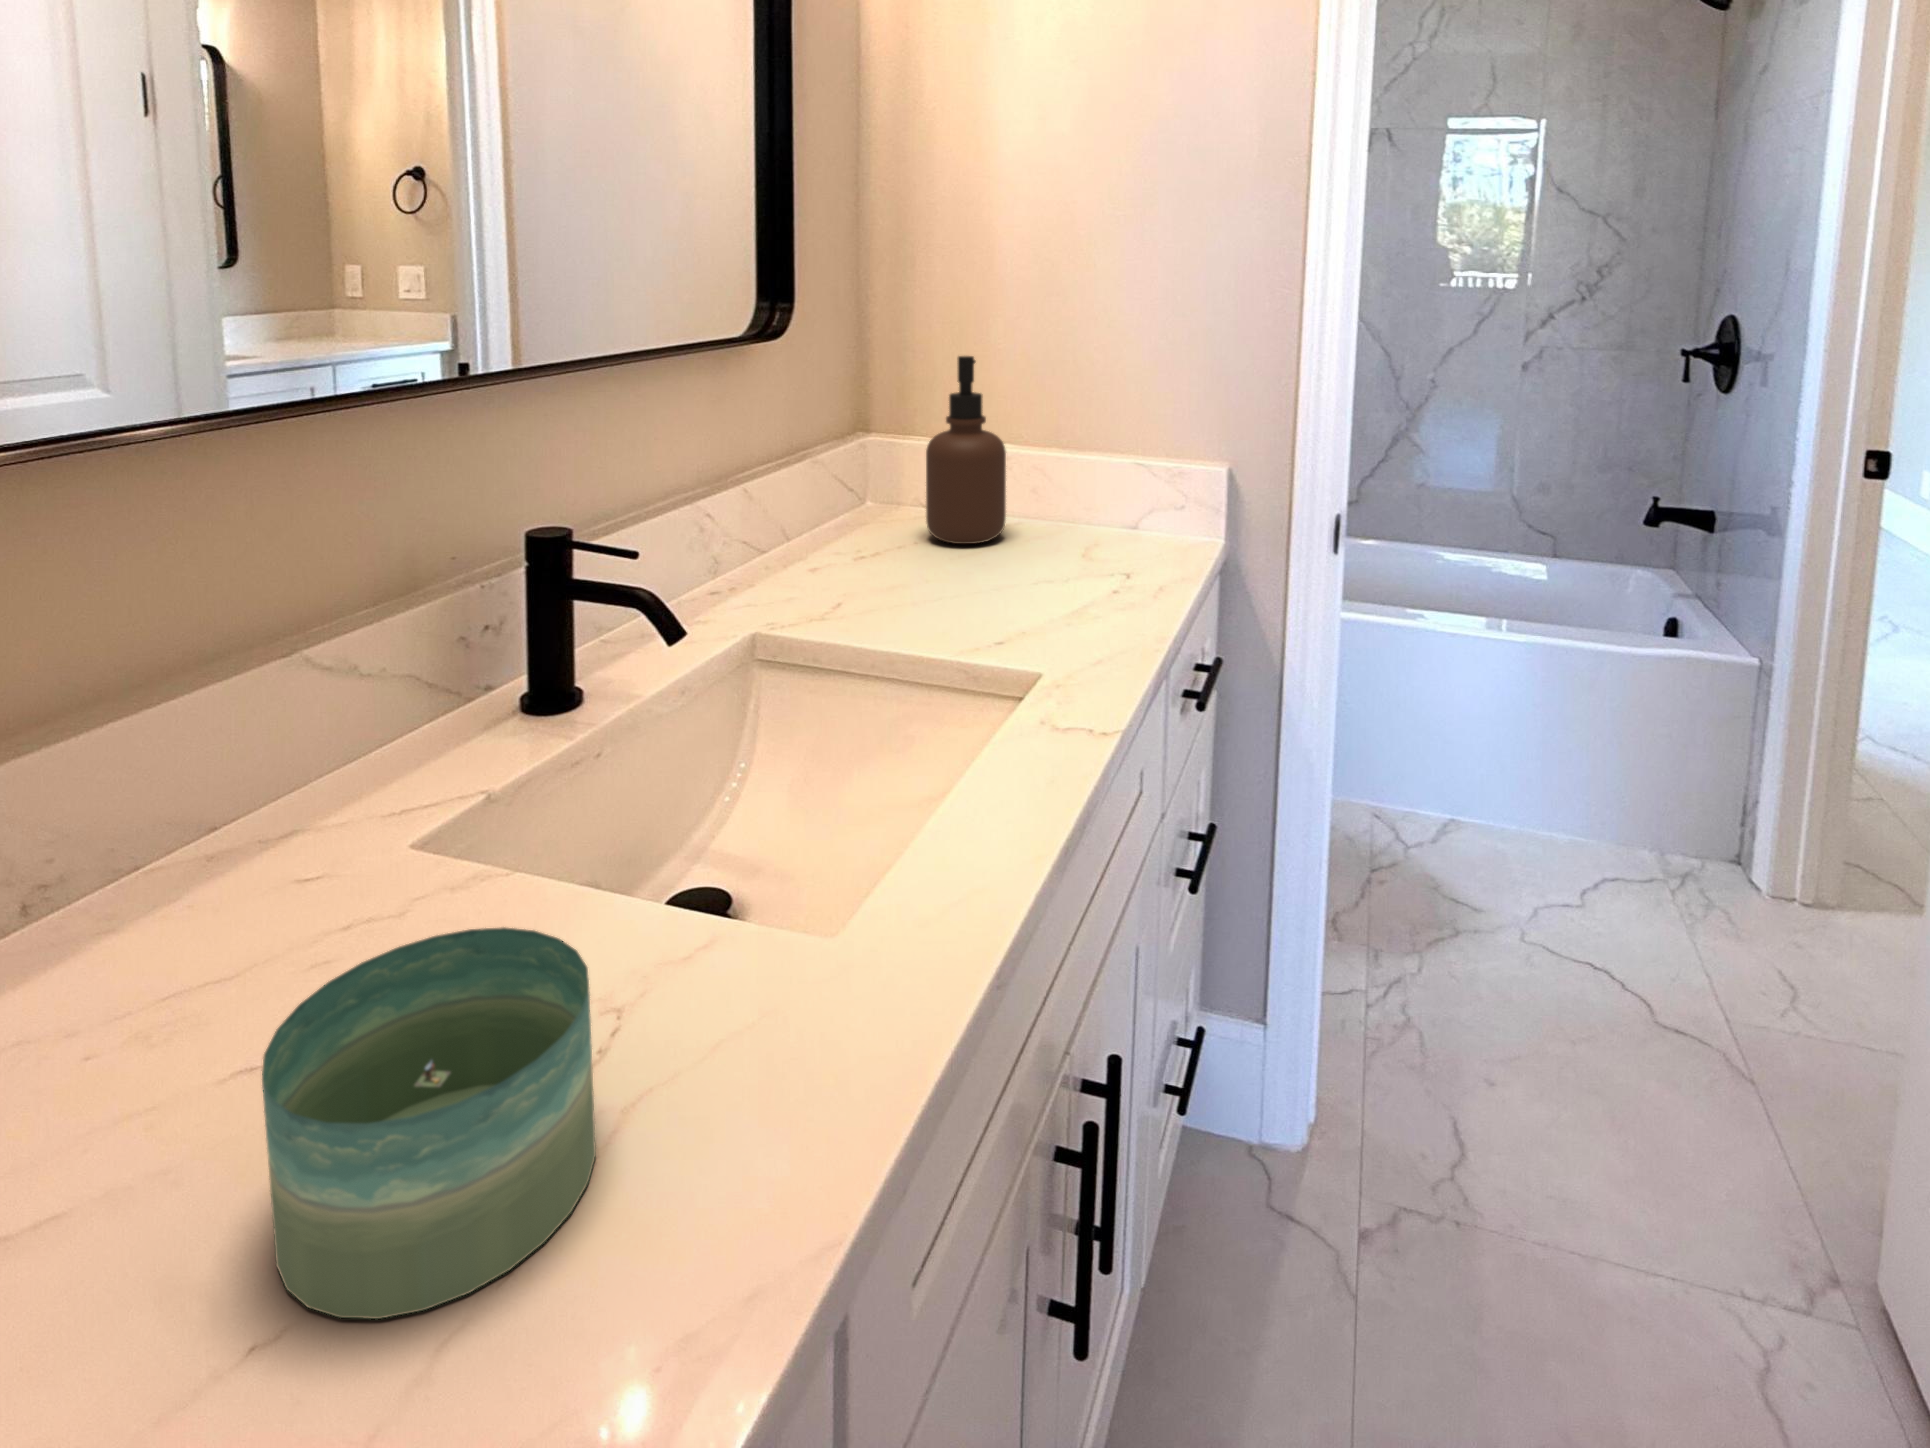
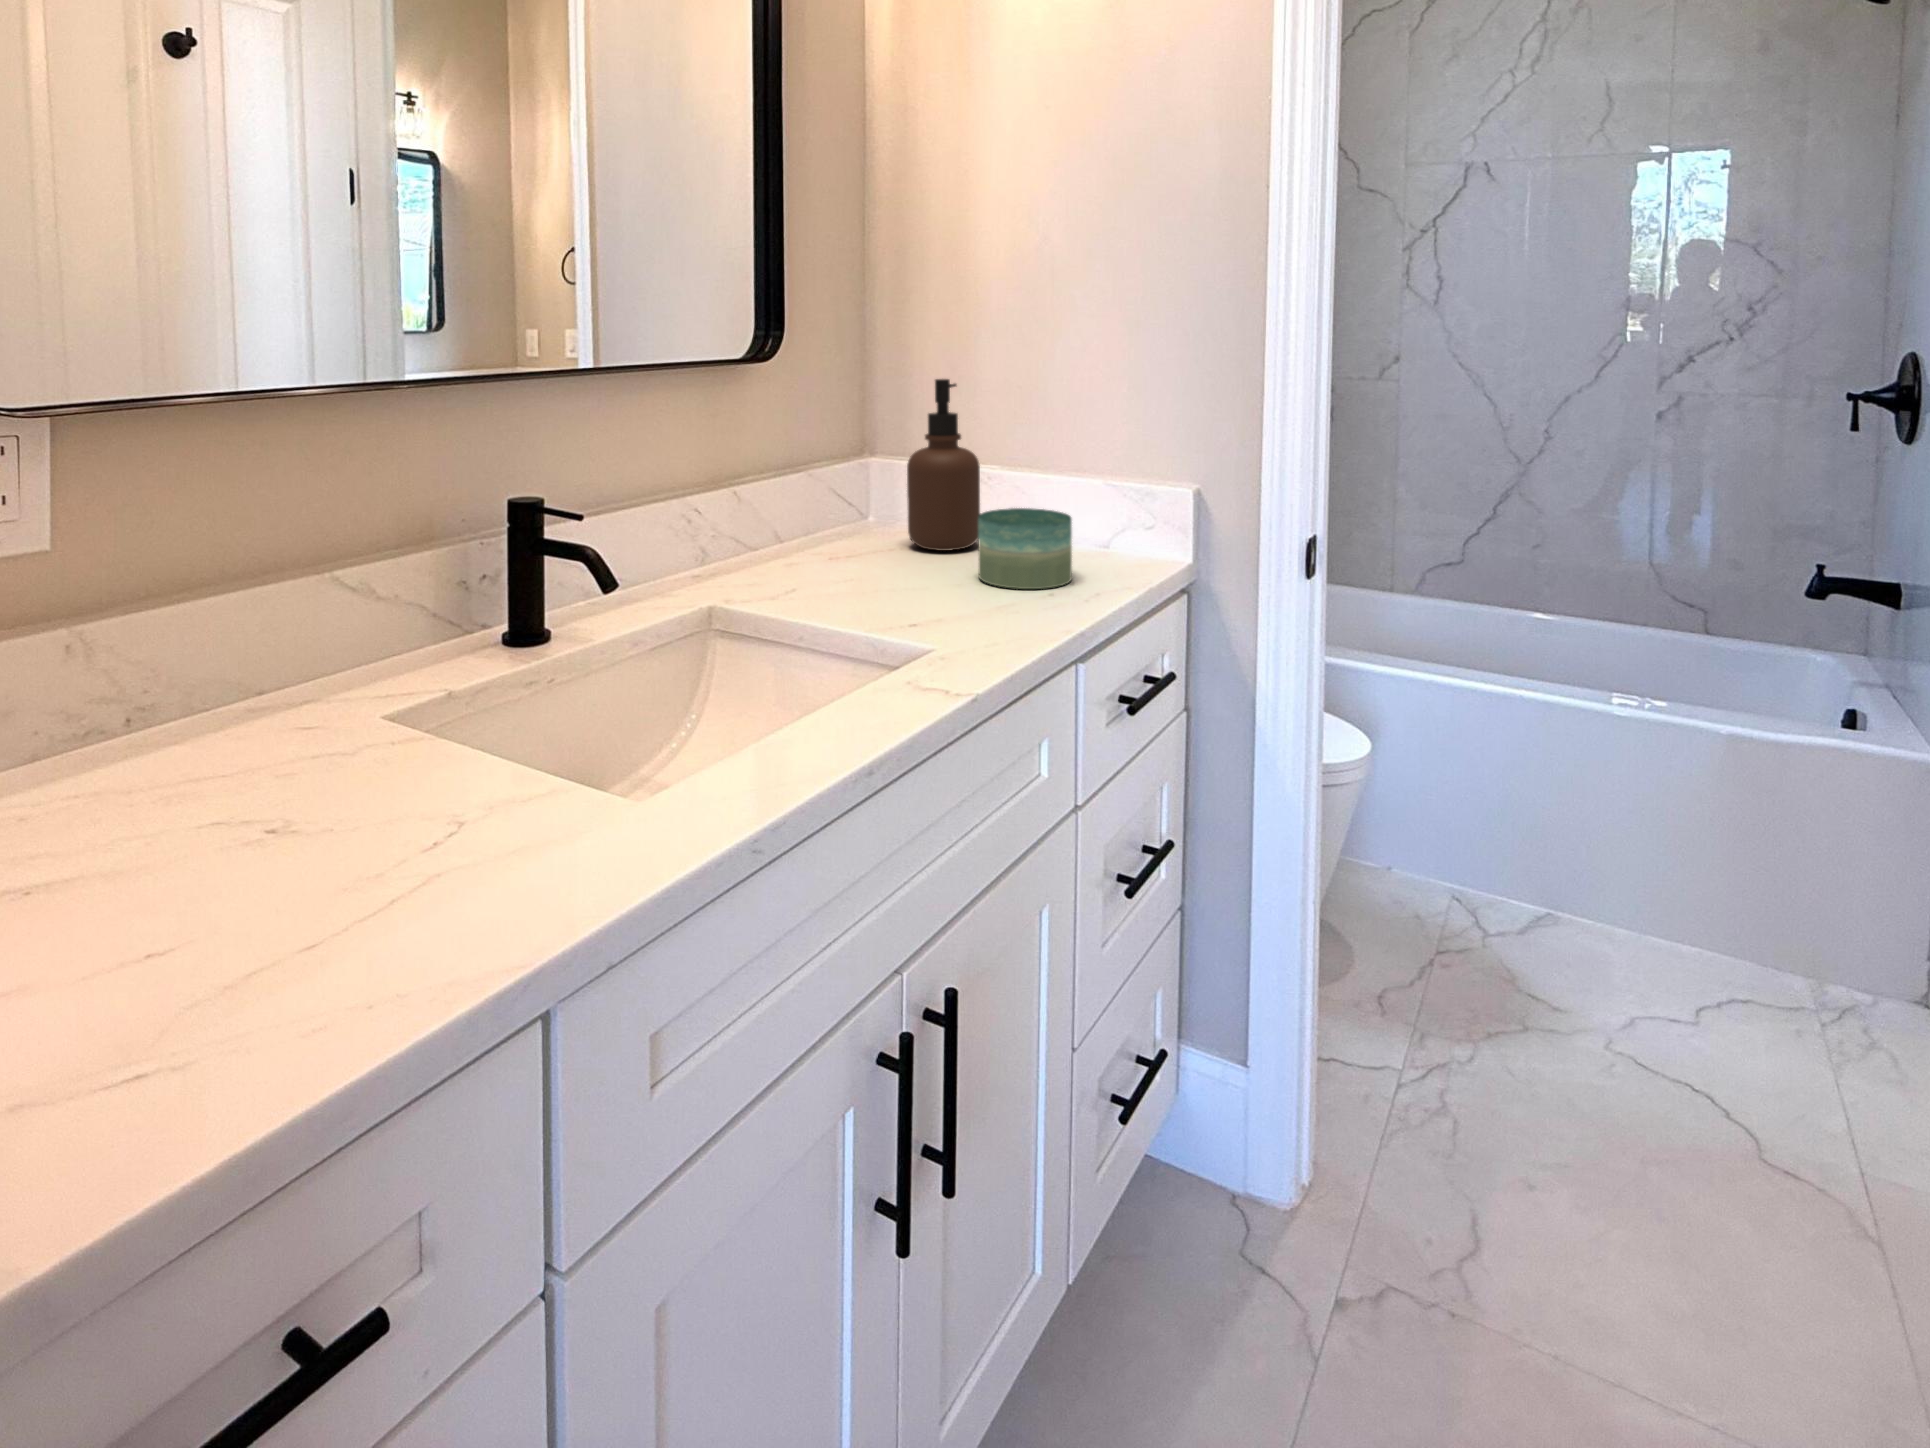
candle: present [262,927,596,1319] -> present [978,508,1072,589]

